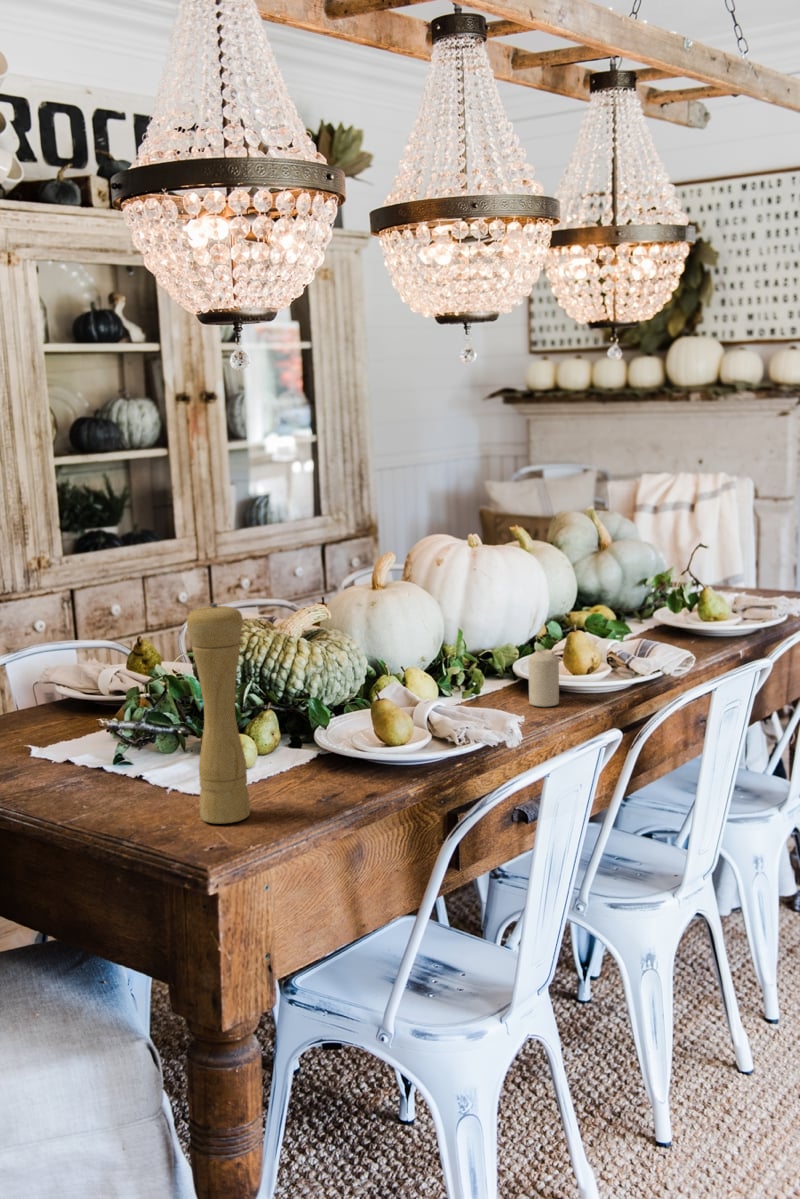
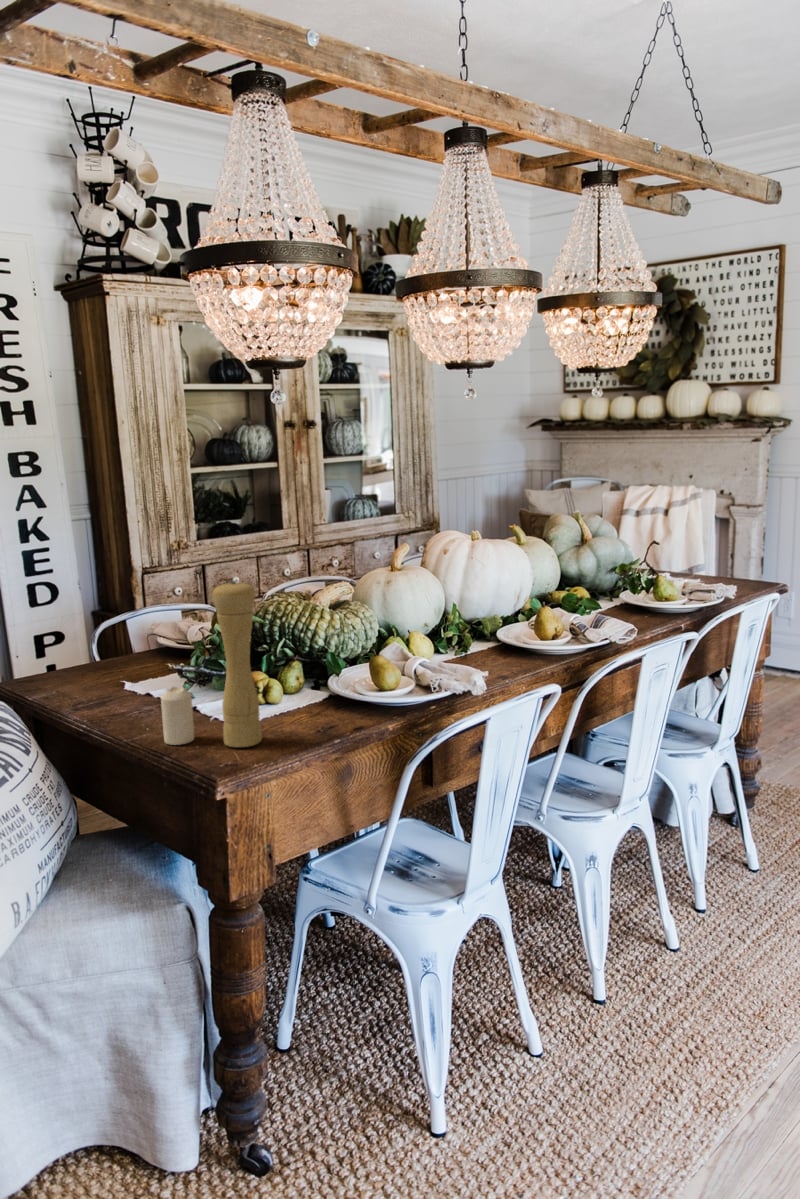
candle: present [529,649,559,707] -> present [161,687,194,745]

